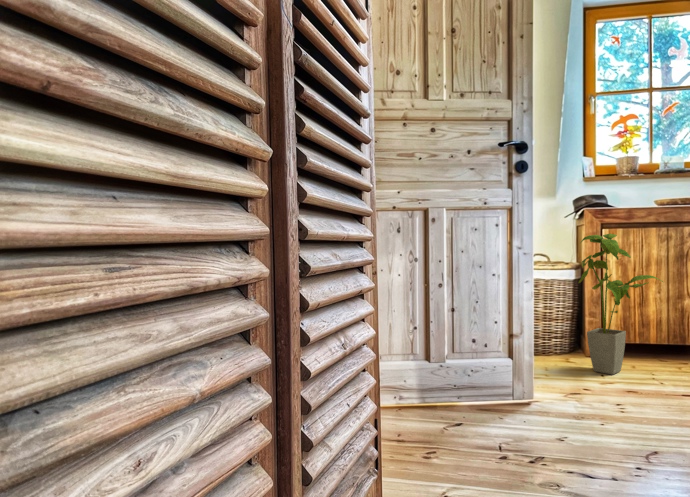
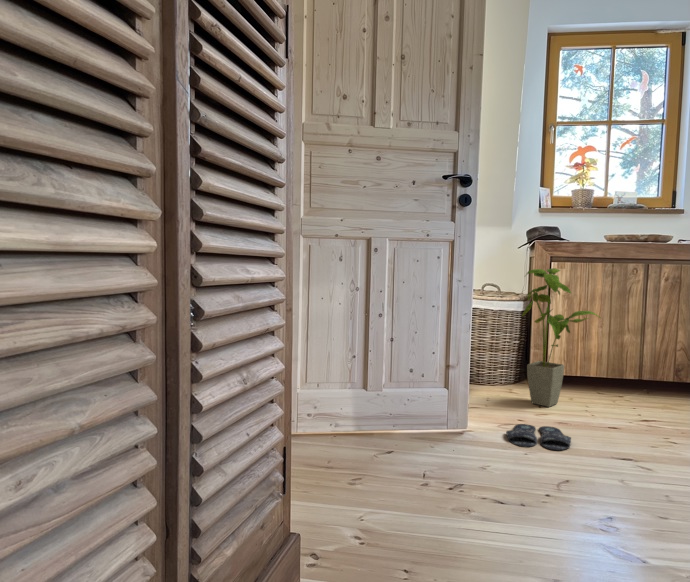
slippers: none [577,392,649,419] -> present [506,424,571,451]

